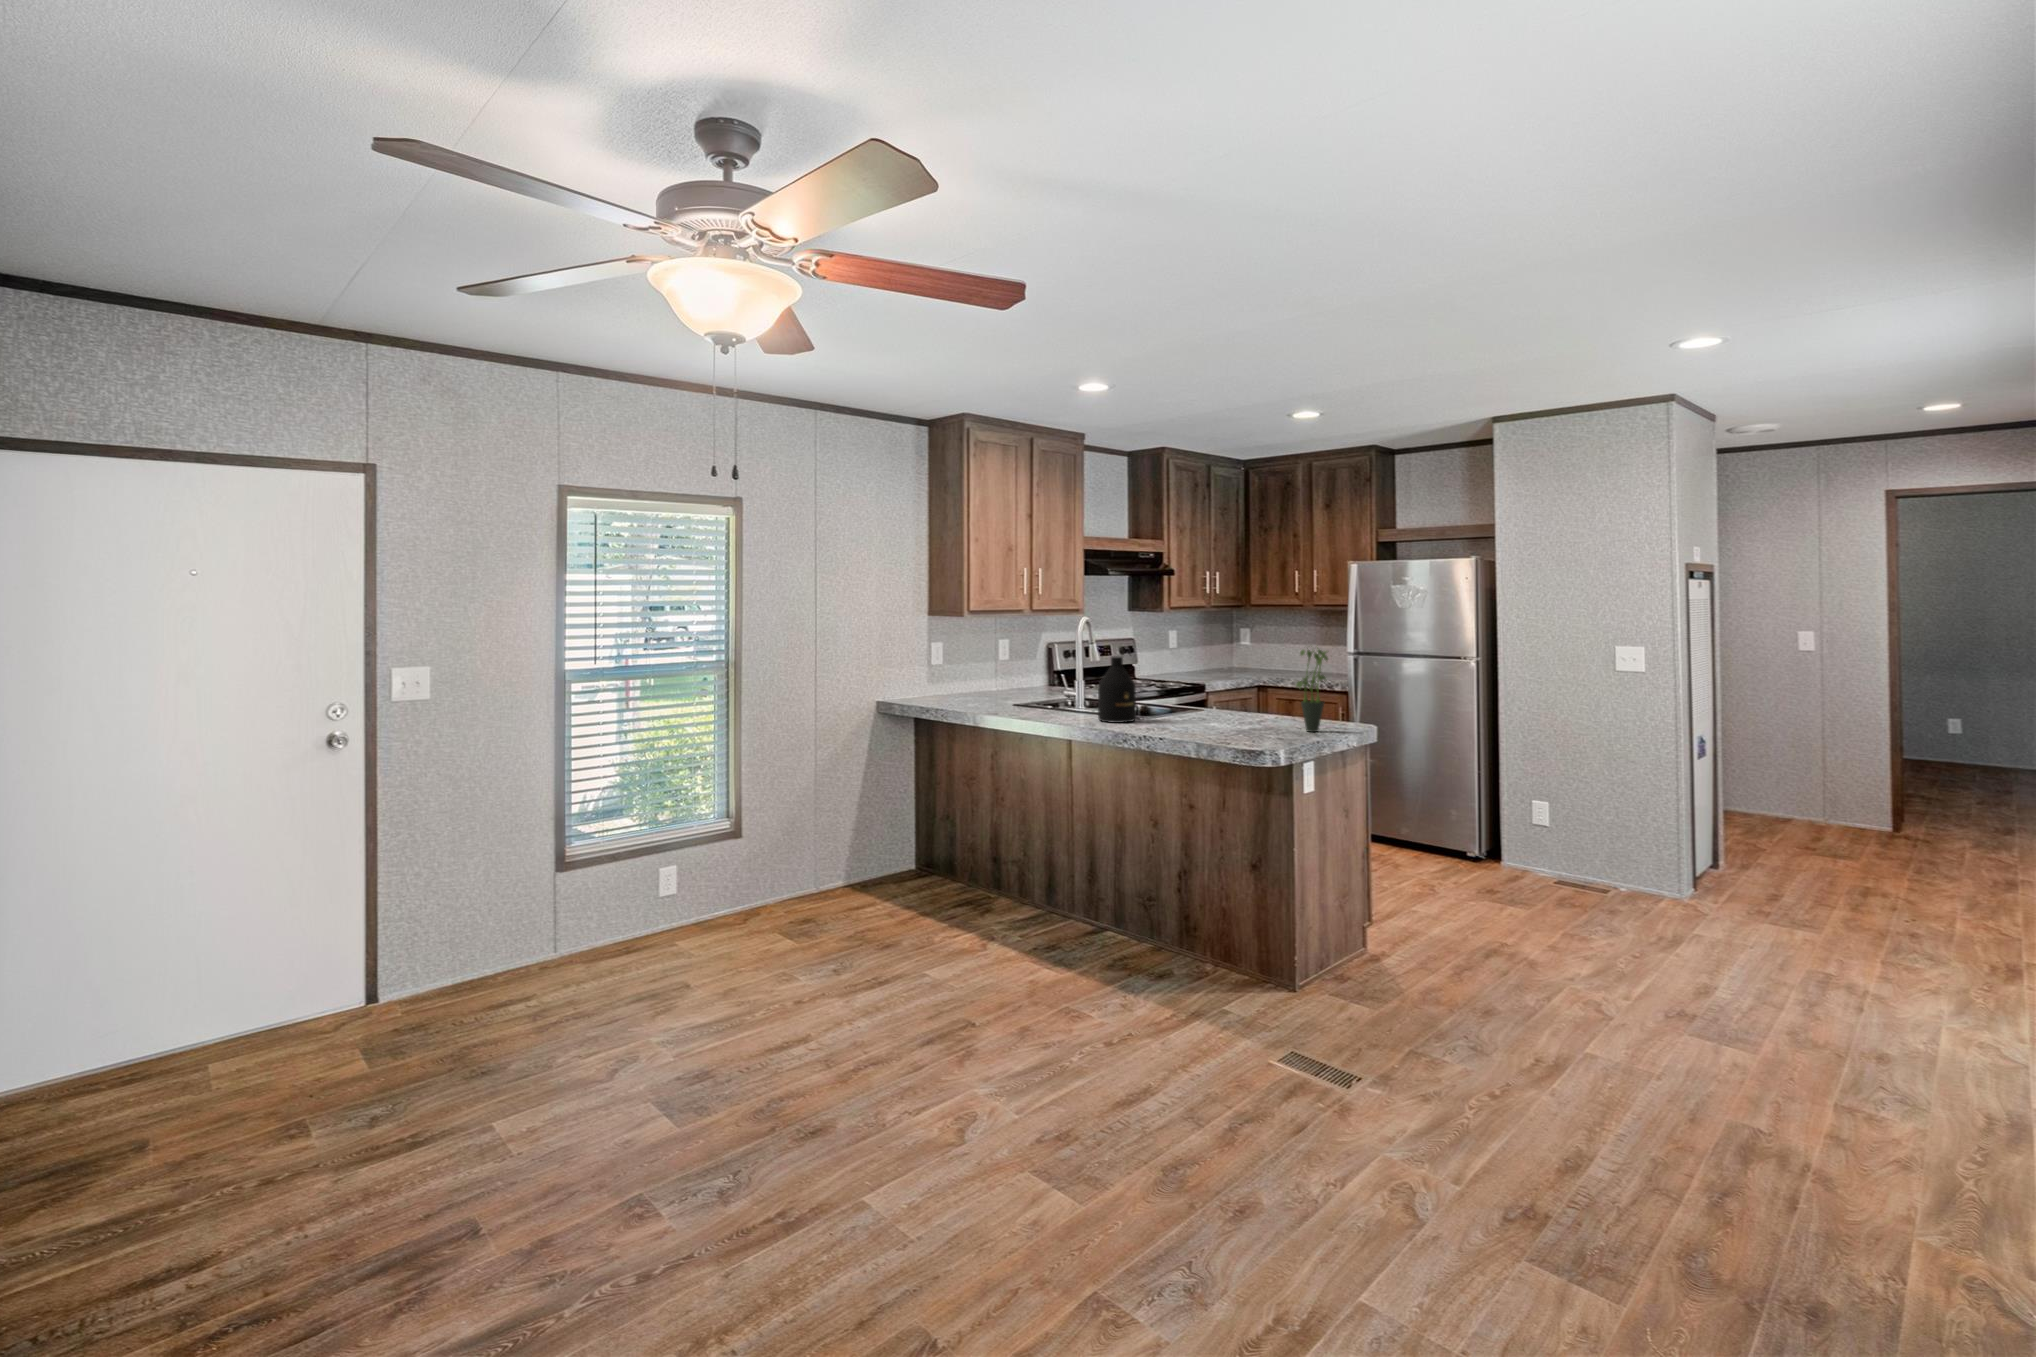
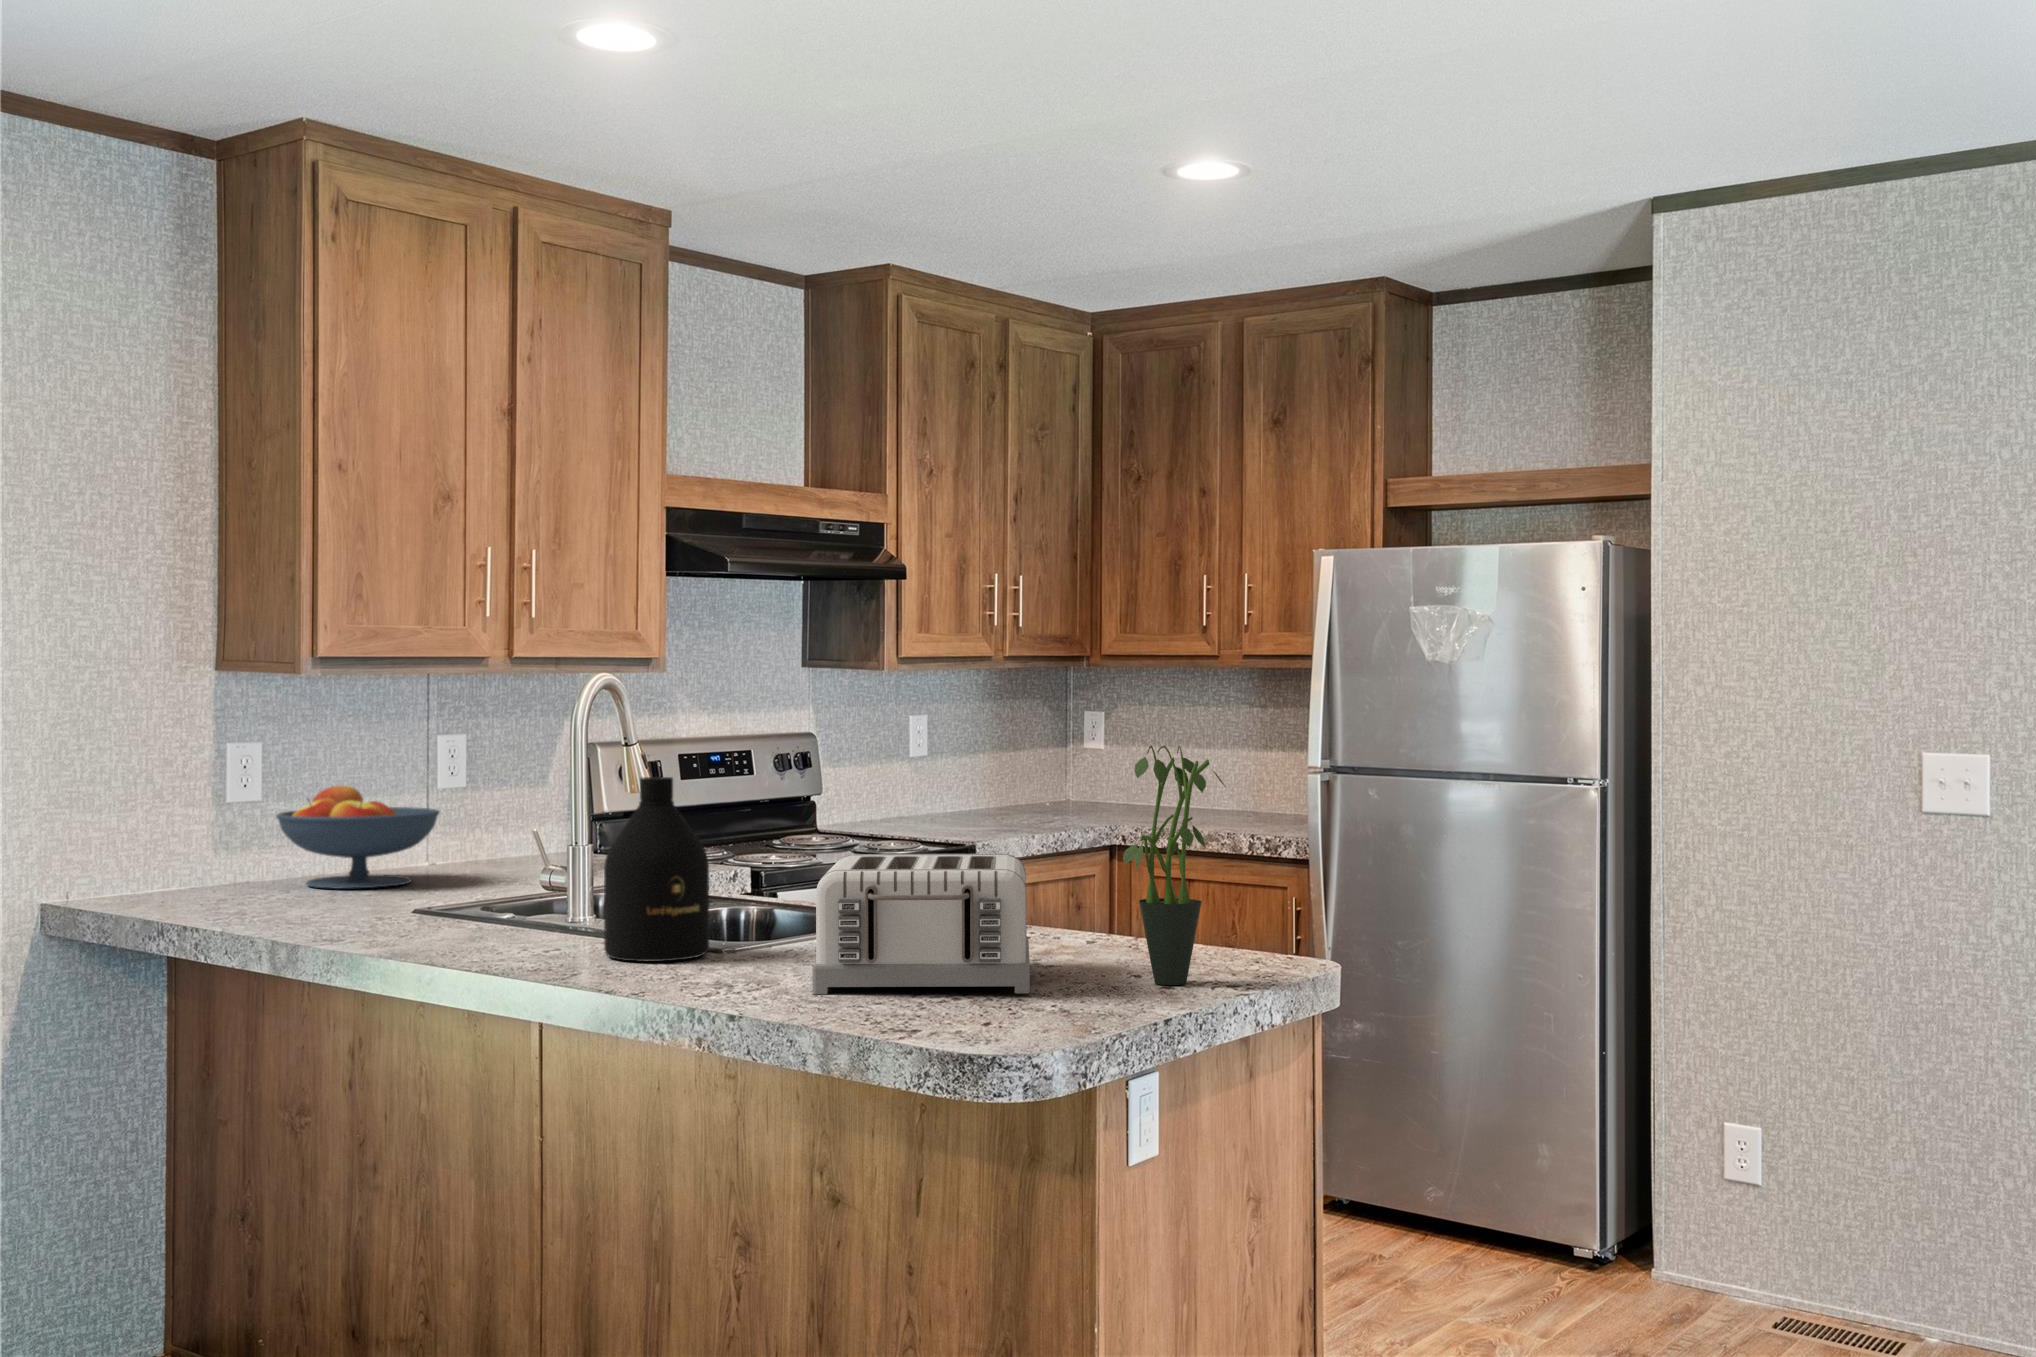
fruit bowl: none [951,660,1010,698] -> present [276,786,439,889]
toaster: none [1182,685,1263,734] -> present [812,854,1030,994]

